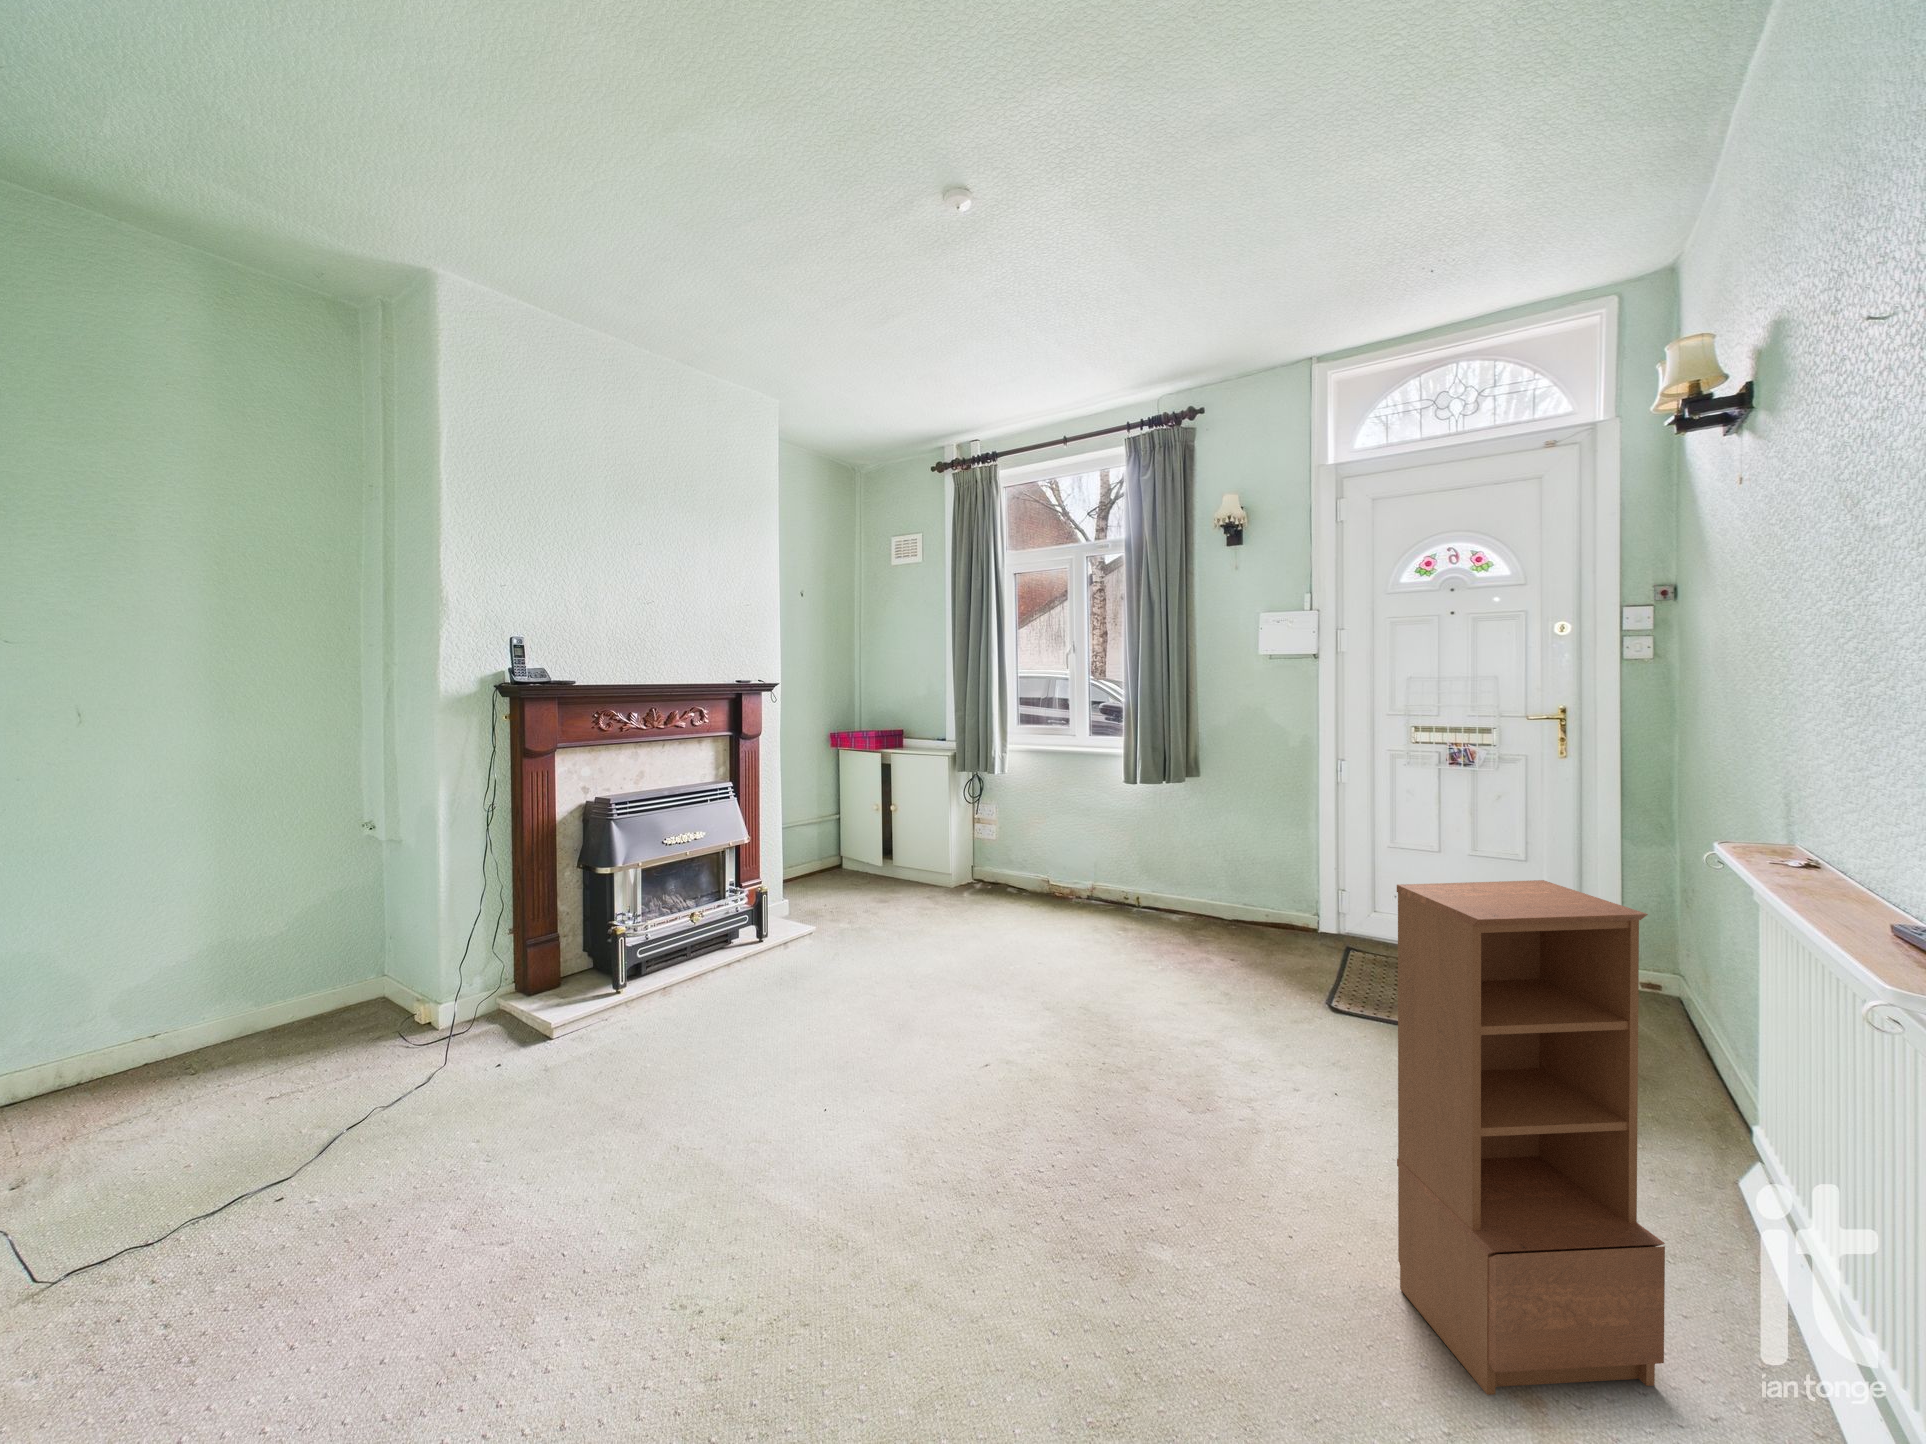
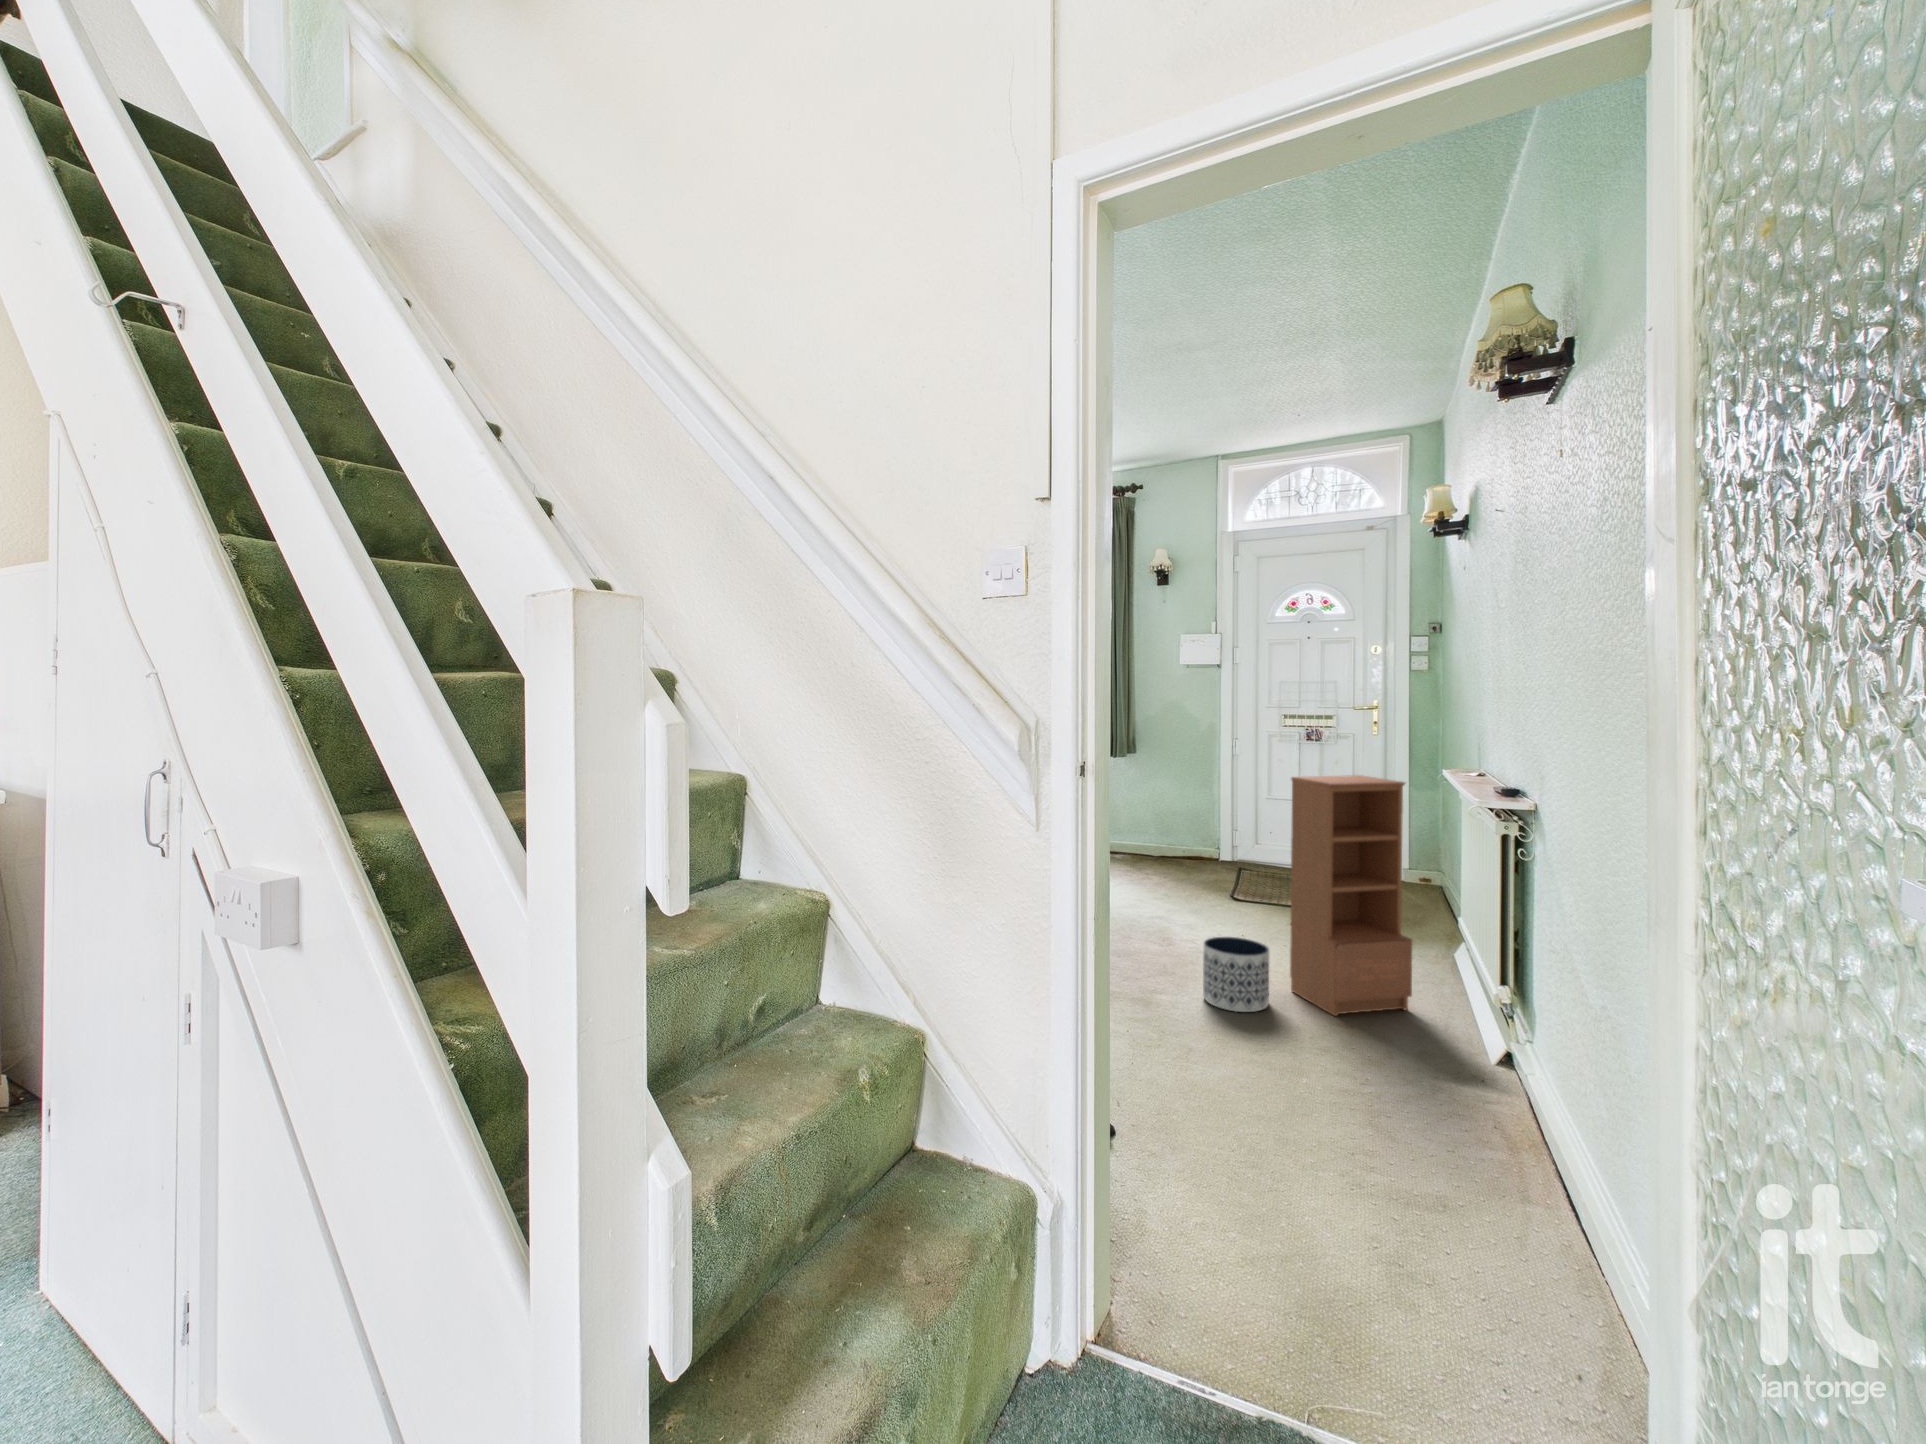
planter: none [1220,1178,1349,1362] -> present [1203,937,1269,1012]

